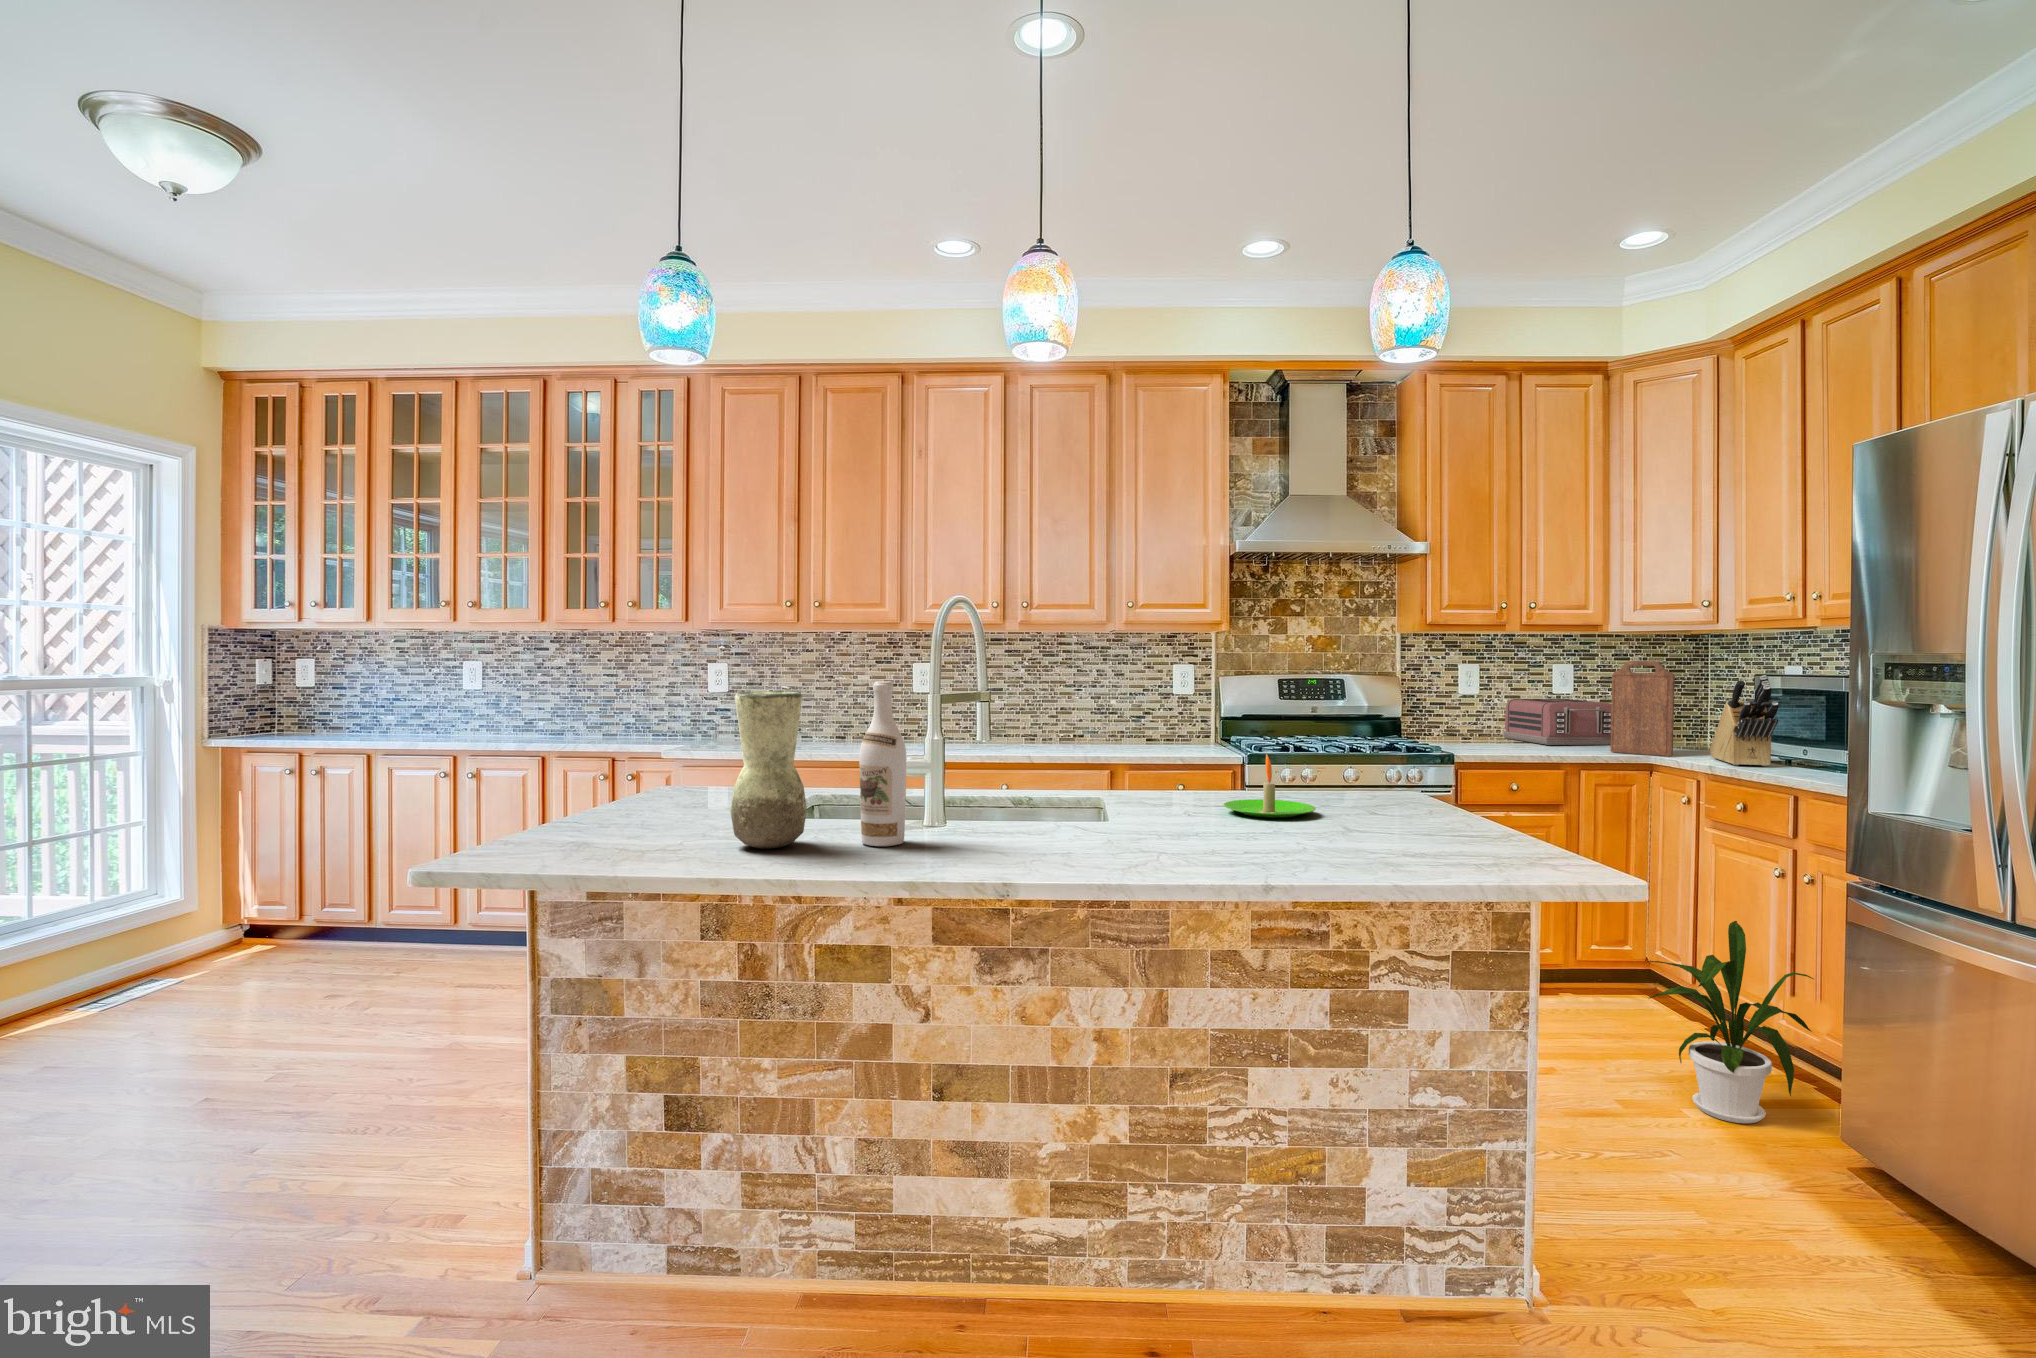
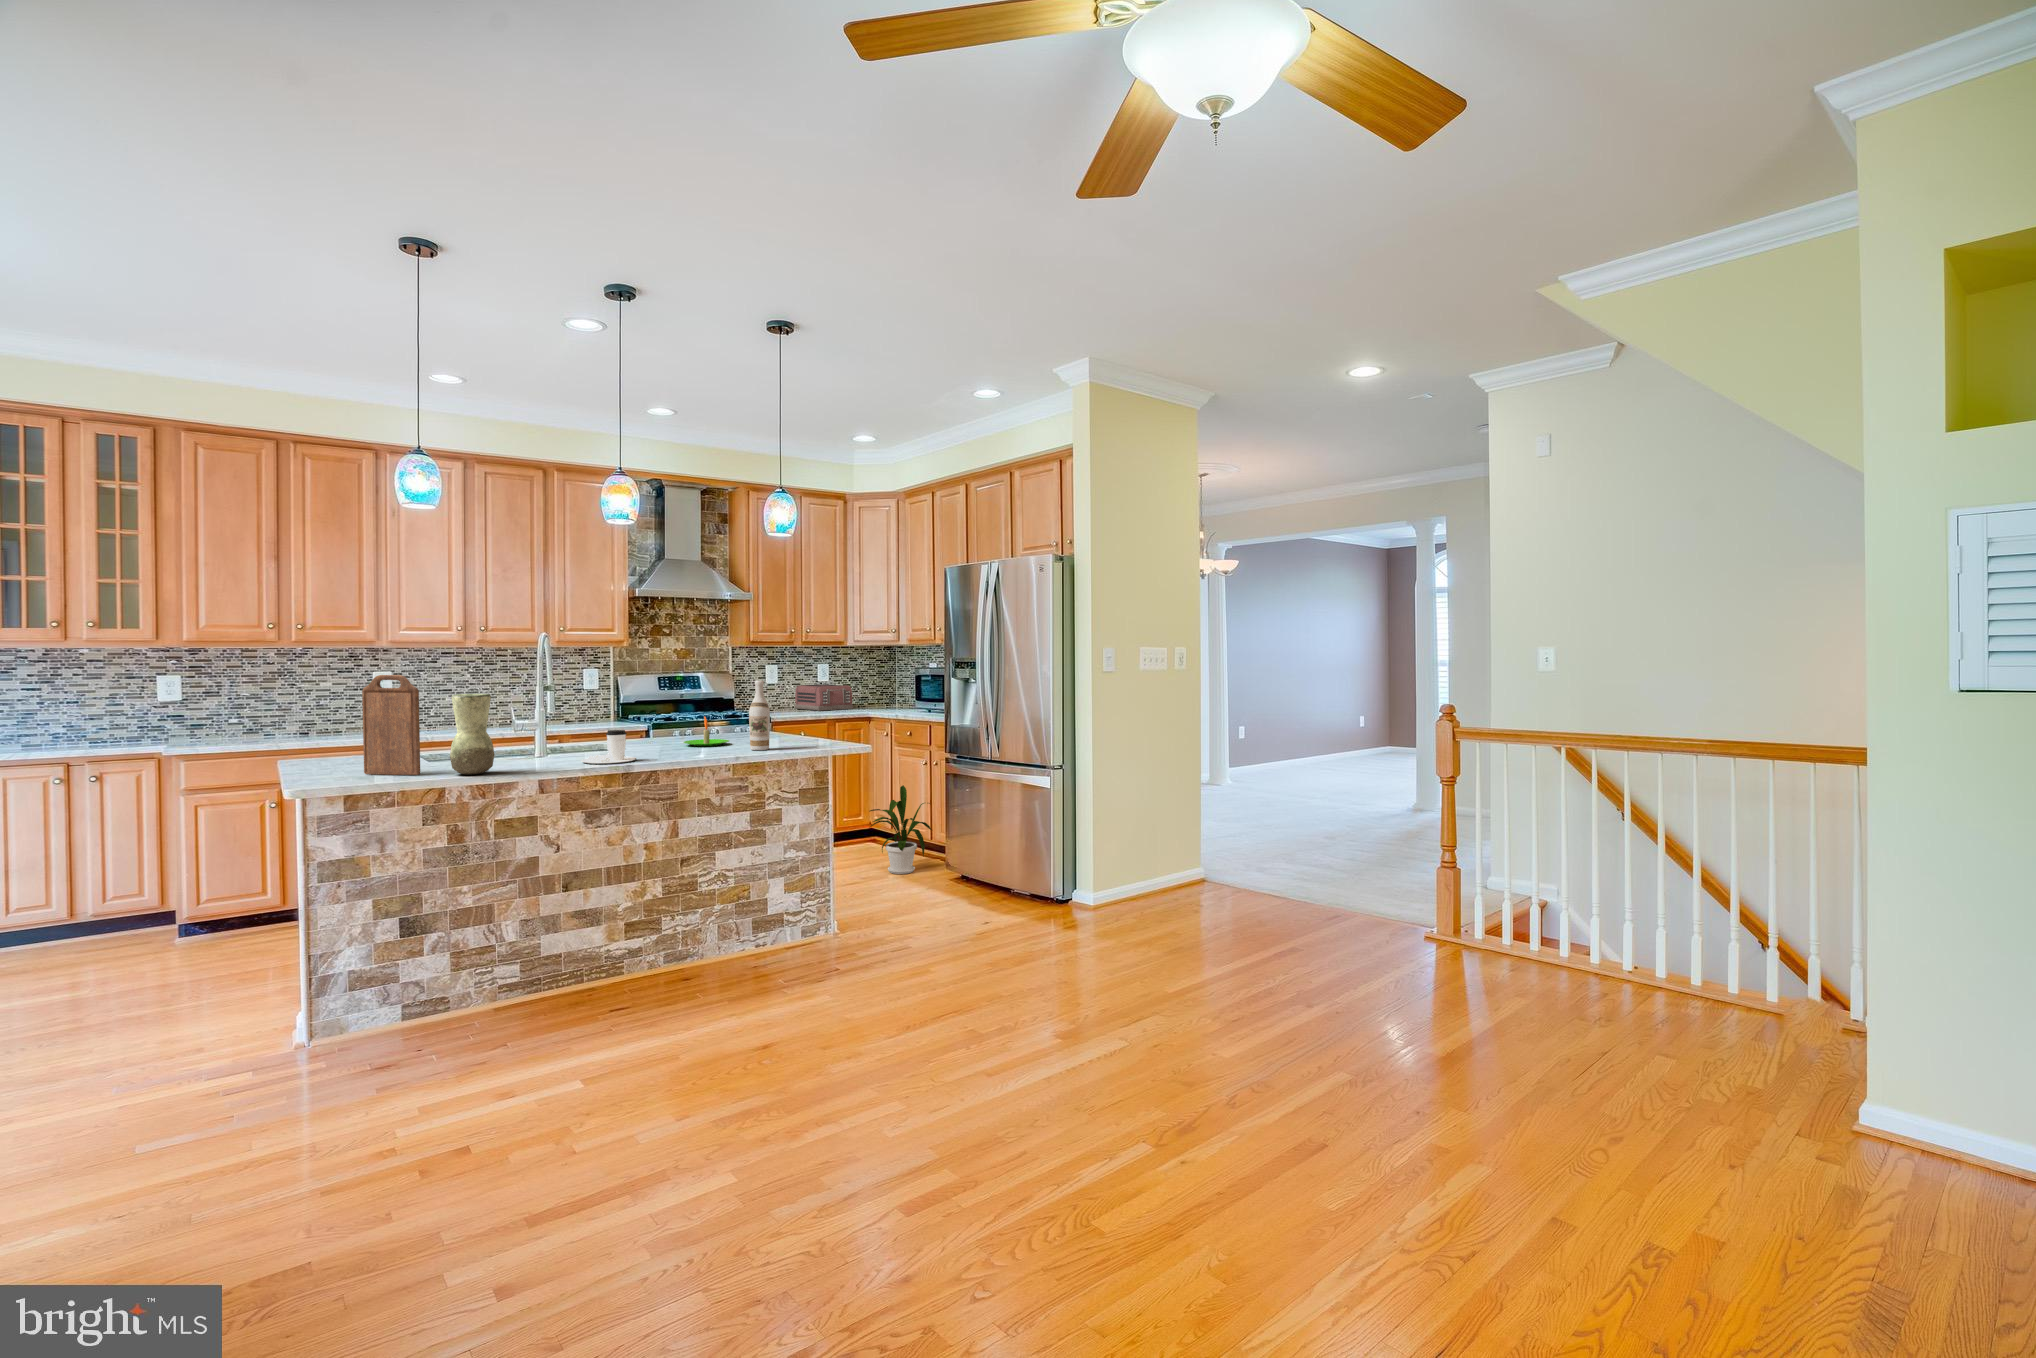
cutting board: present [1611,661,1675,756] -> present [362,675,420,775]
knife block: present [1710,675,1779,766] -> none [895,670,921,715]
wine bottle: present [859,681,907,846] -> present [749,680,770,750]
coffee cup: none [978,777,1084,849] -> present [581,730,636,764]

